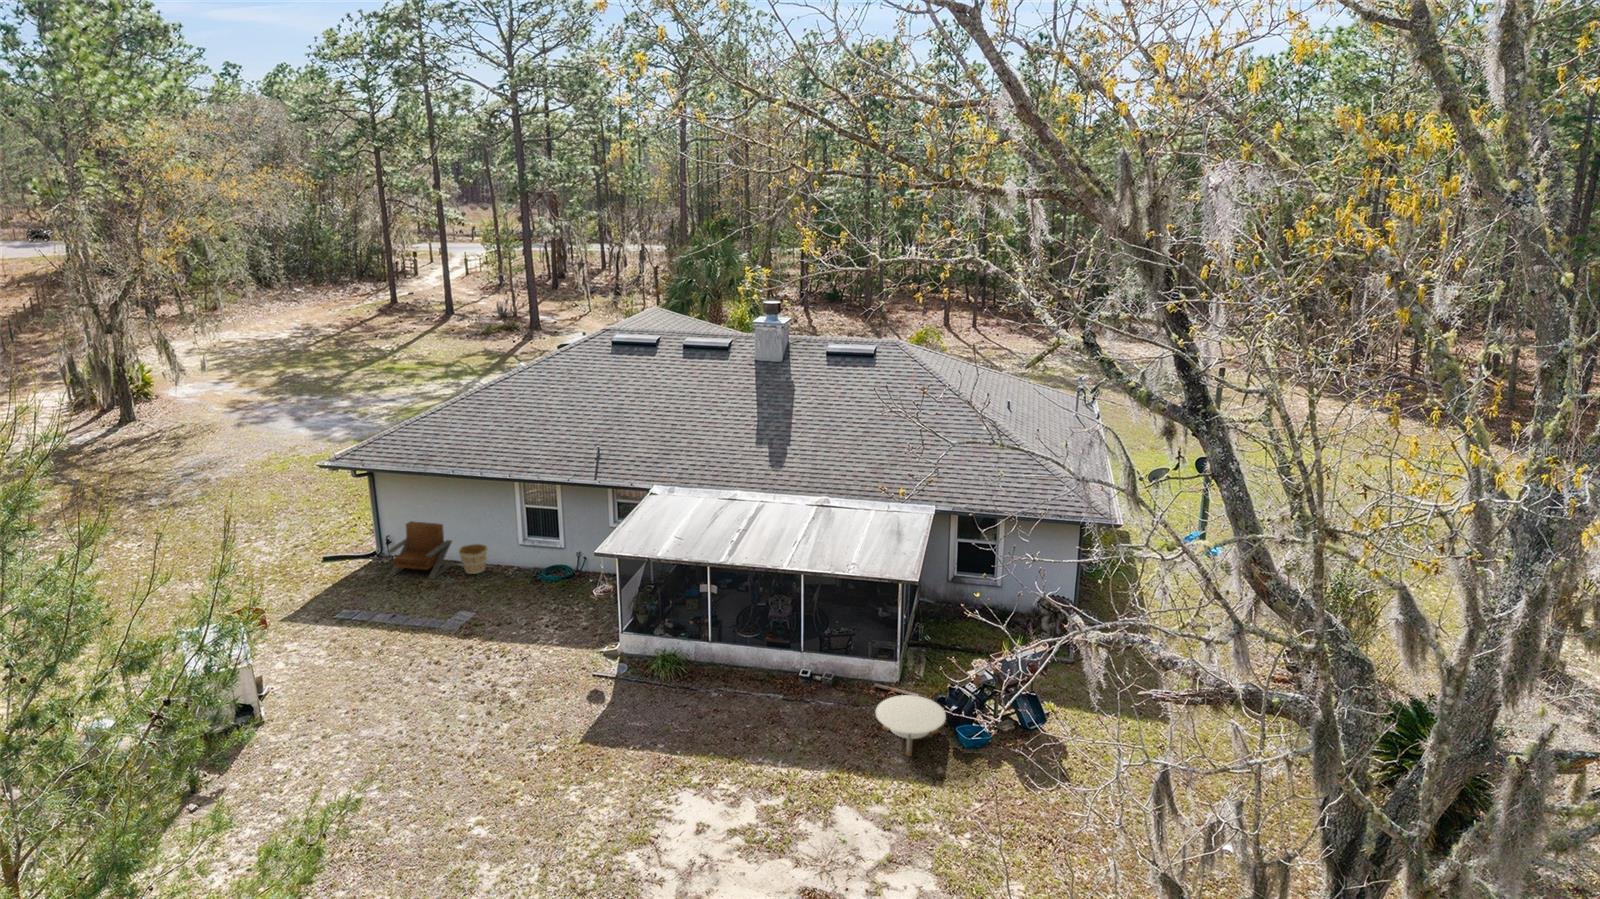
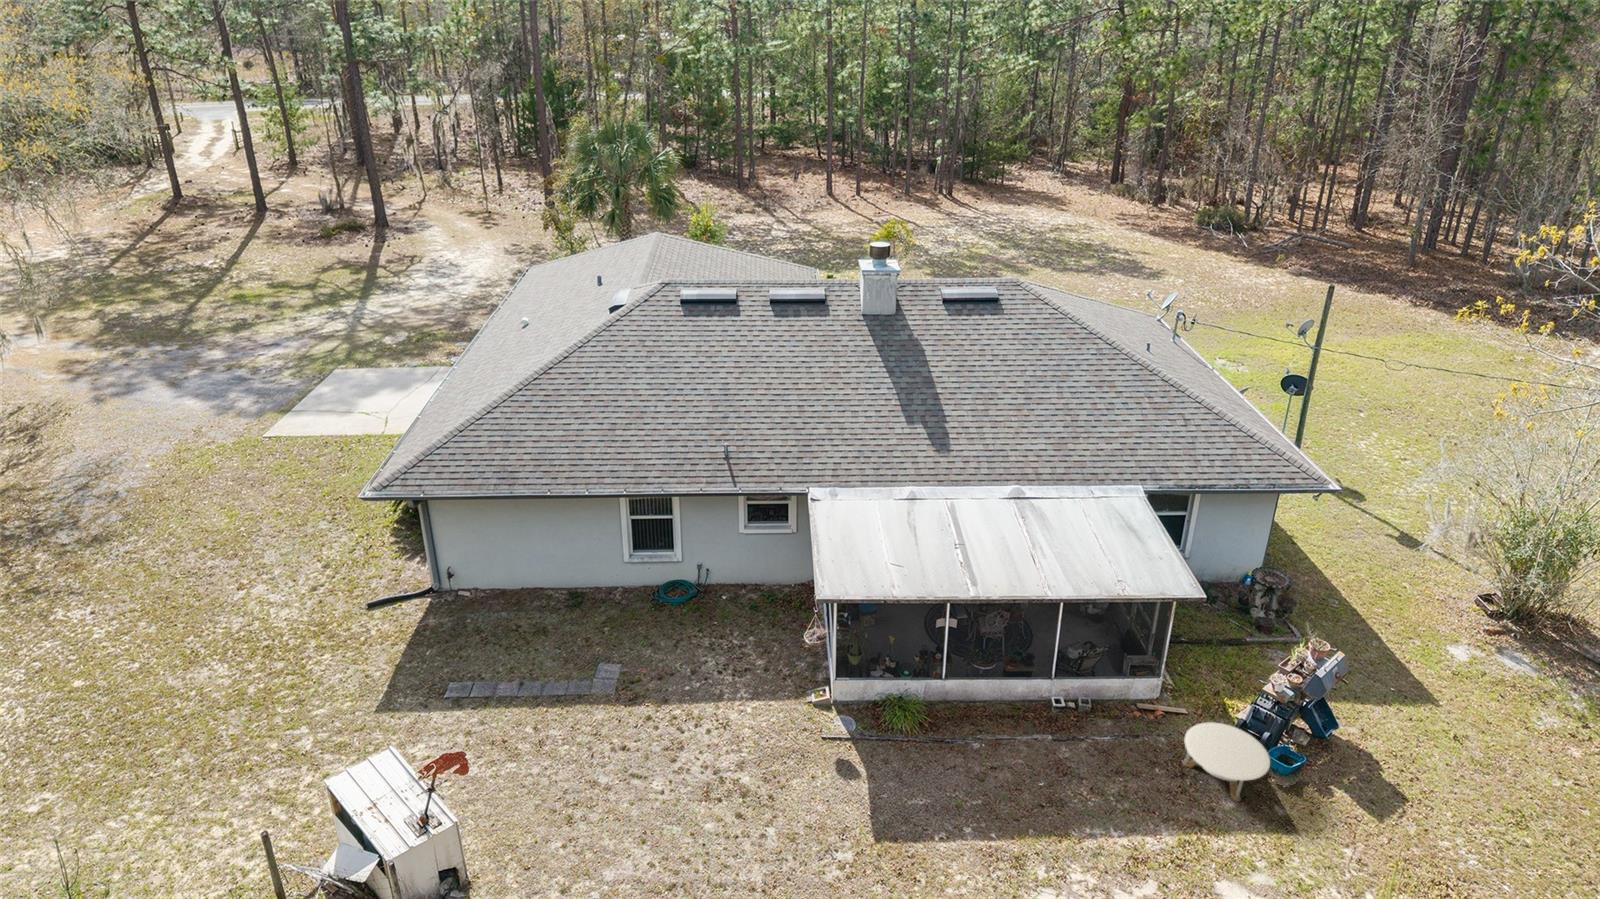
lounge chair: present [387,521,453,579] -> none [466,549,542,620]
wooden bucket: present [459,544,488,574] -> none [554,566,589,605]

